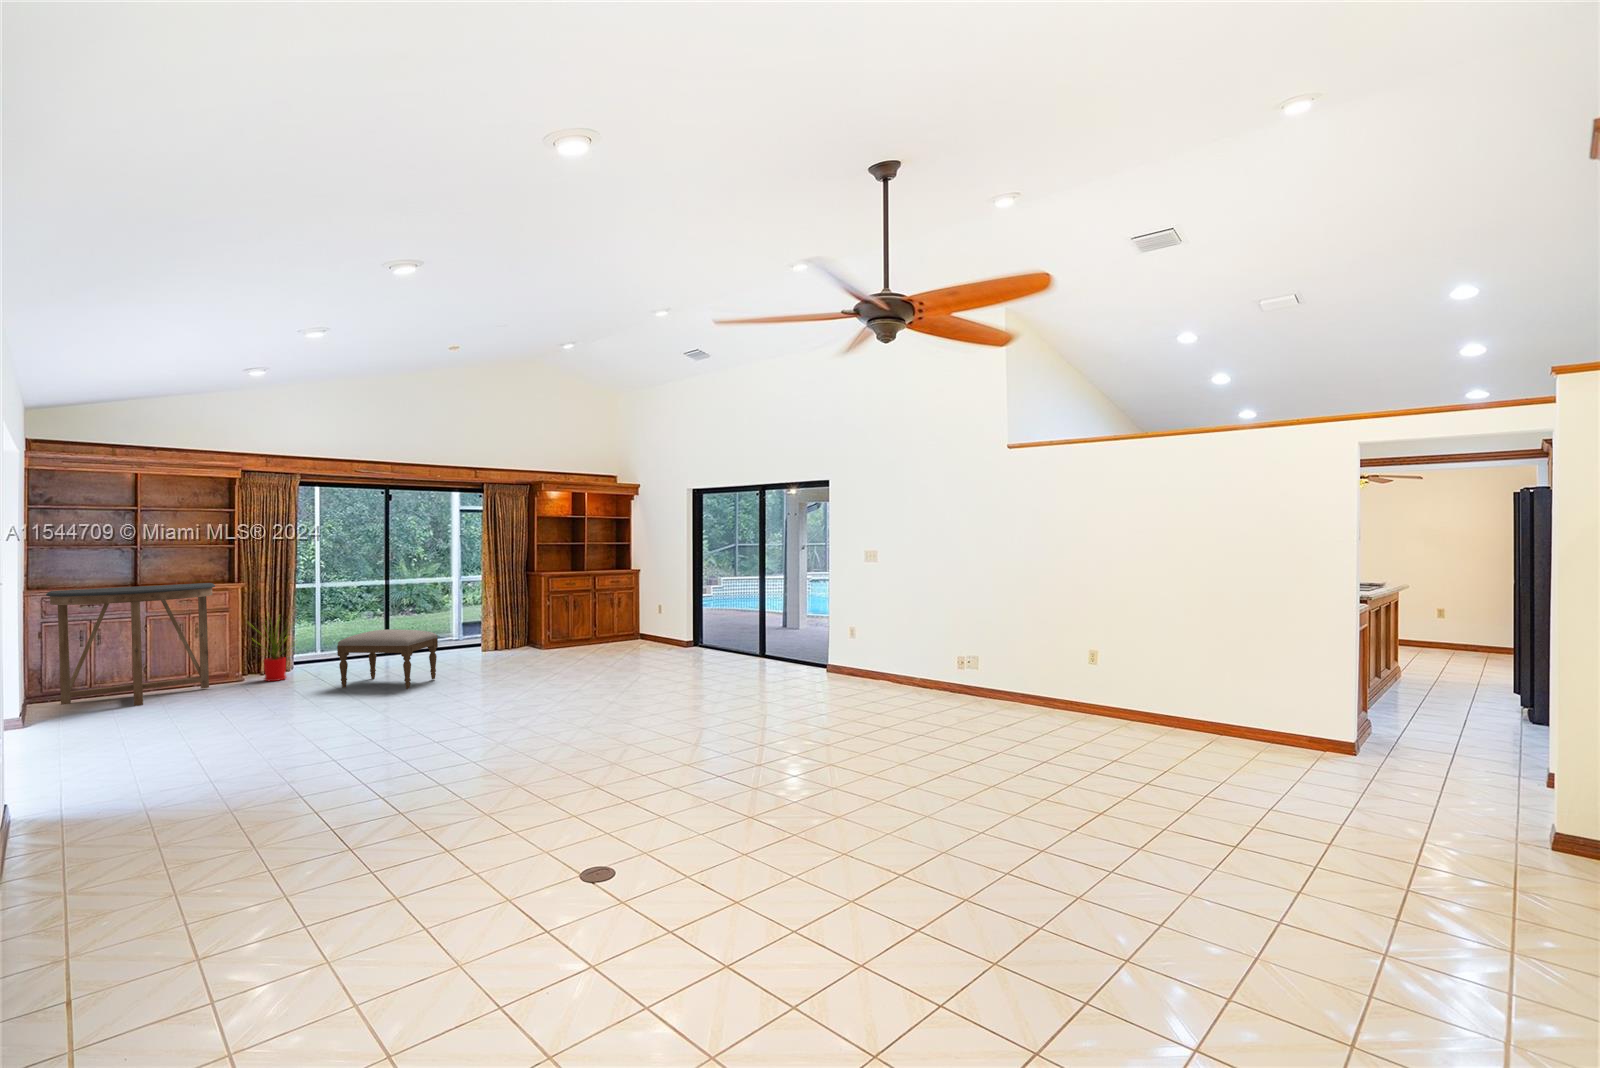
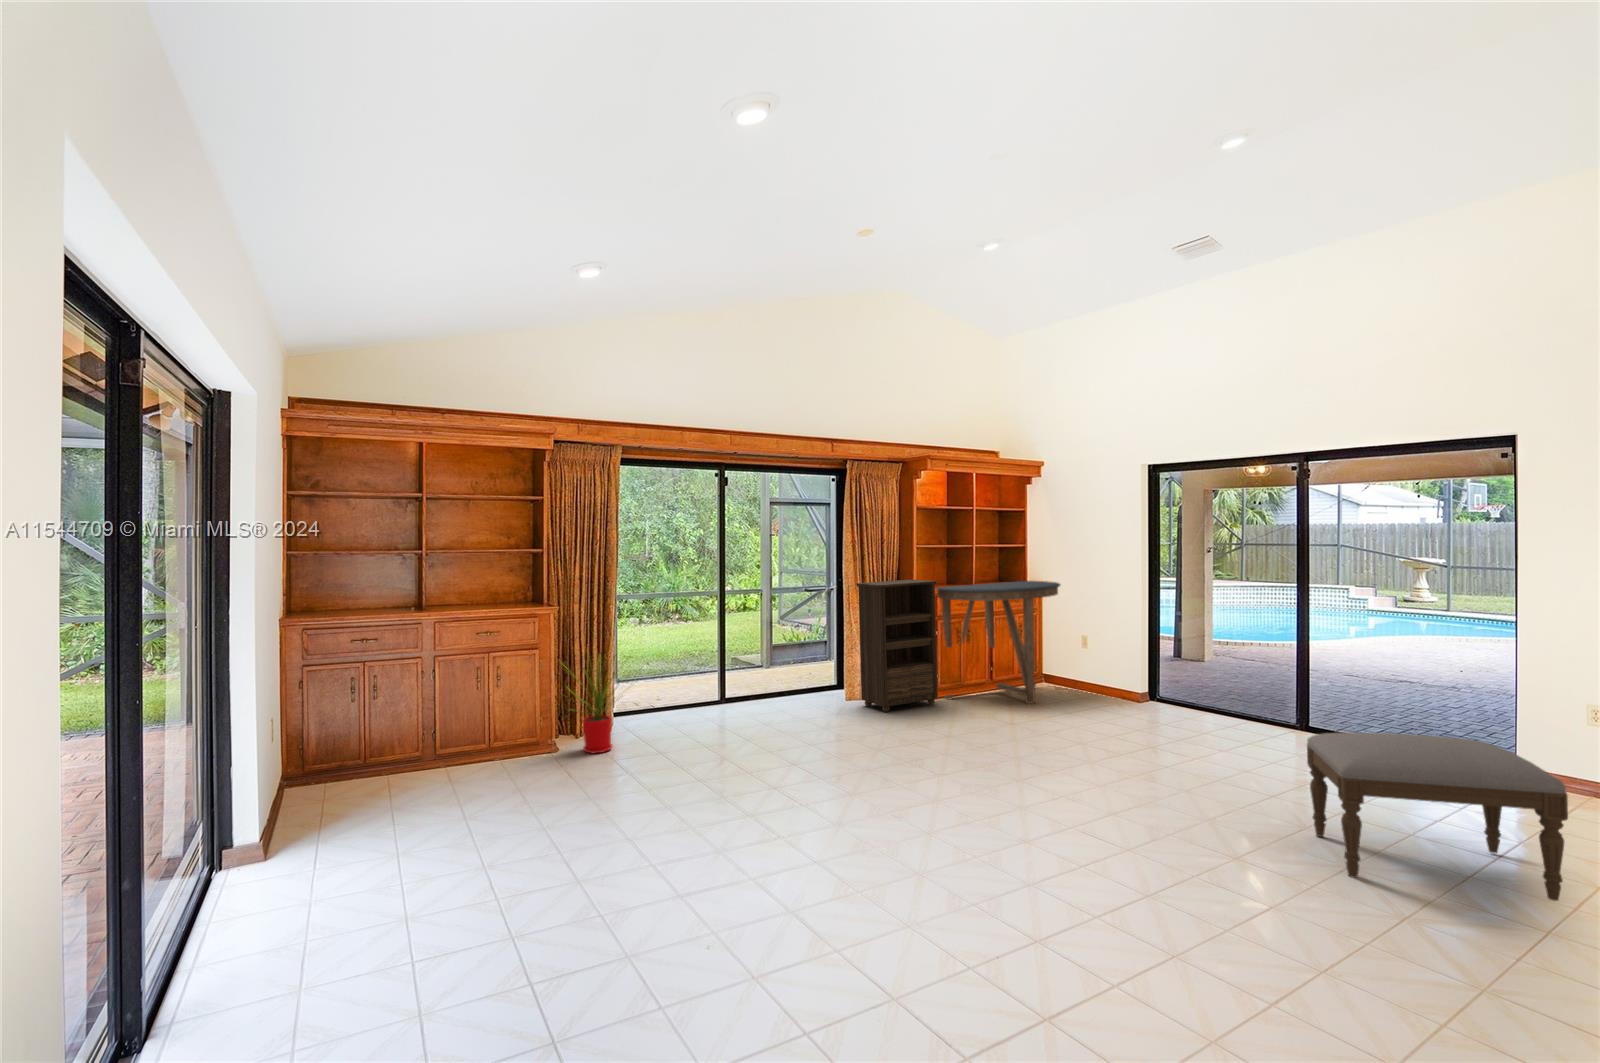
bookshelf: none [488,566,546,656] -> present [857,579,938,712]
console table: present [46,583,215,706] -> present [936,581,1060,704]
ottoman: present [337,629,438,689] -> present [1307,733,1568,901]

